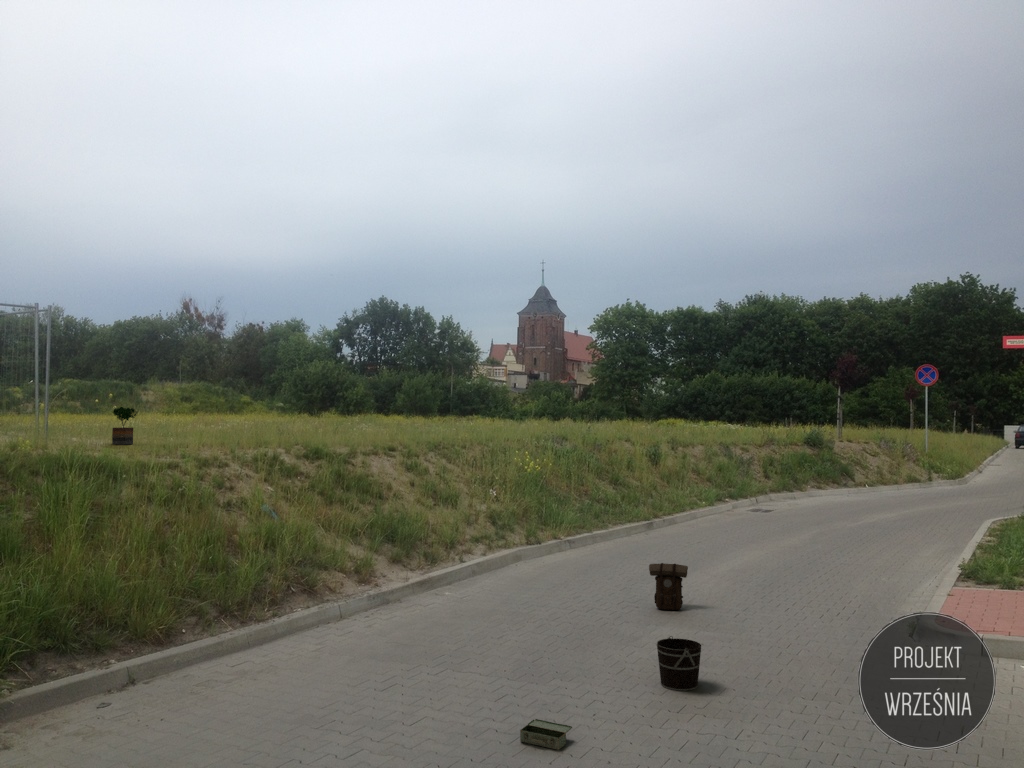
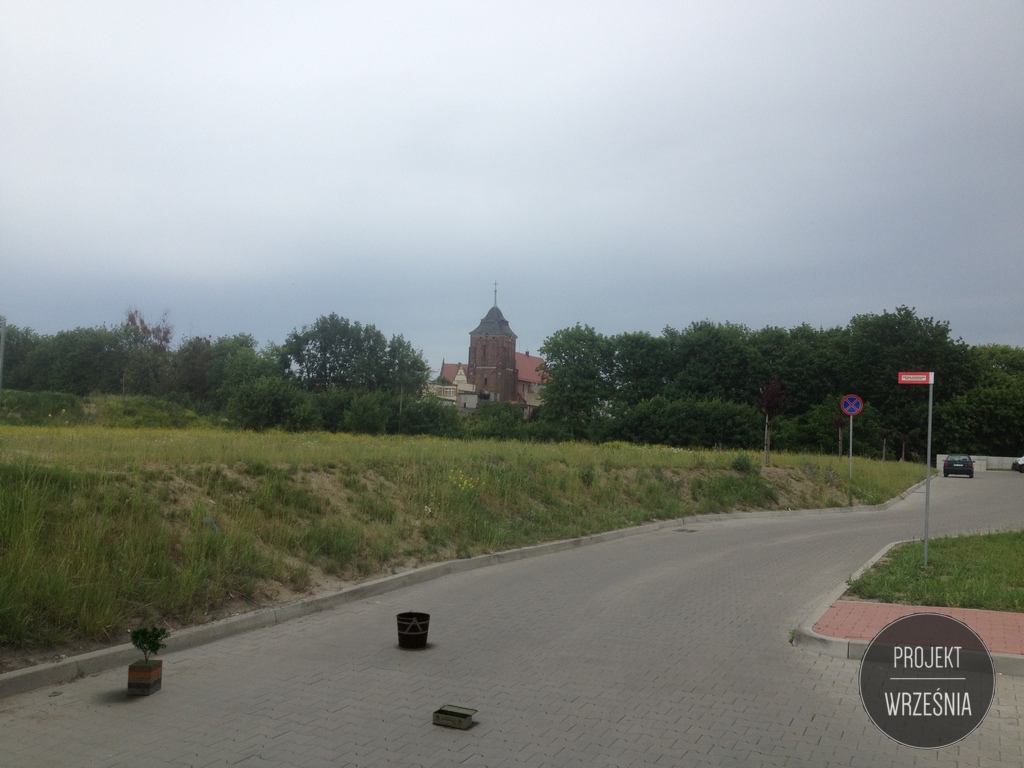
potted tree: present [112,407,137,444] -> present [127,627,171,695]
backpack: present [649,563,688,610] -> none [564,575,599,619]
bucket: present [657,636,701,691] -> present [396,611,430,650]

